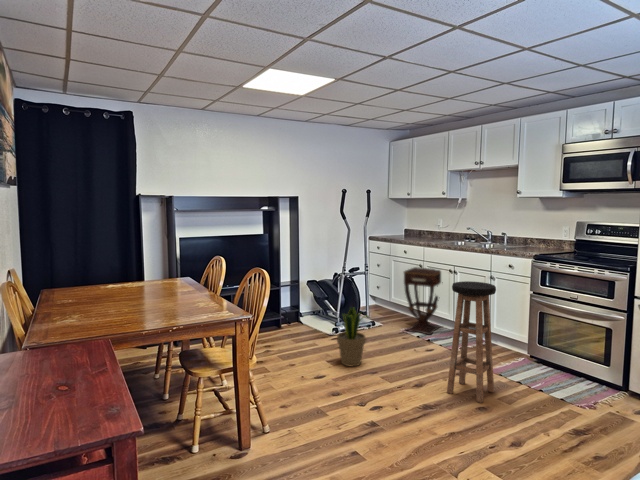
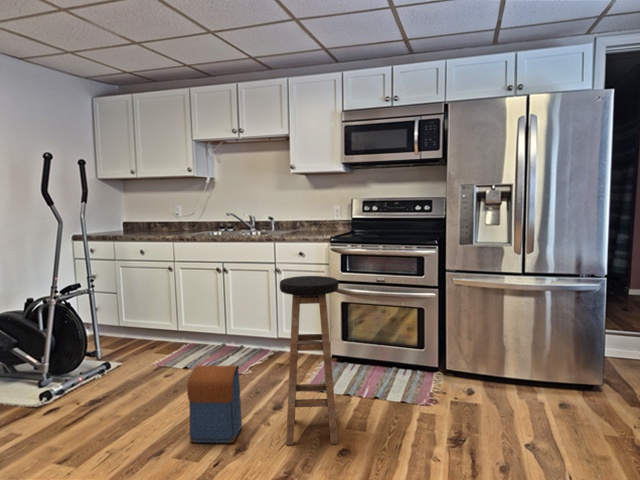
side table: present [404,267,441,335] -> none [153,270,205,365]
potted plant: present [337,308,366,366] -> none [76,349,136,458]
backpack: none [393,329,428,381] -> present [187,365,242,443]

